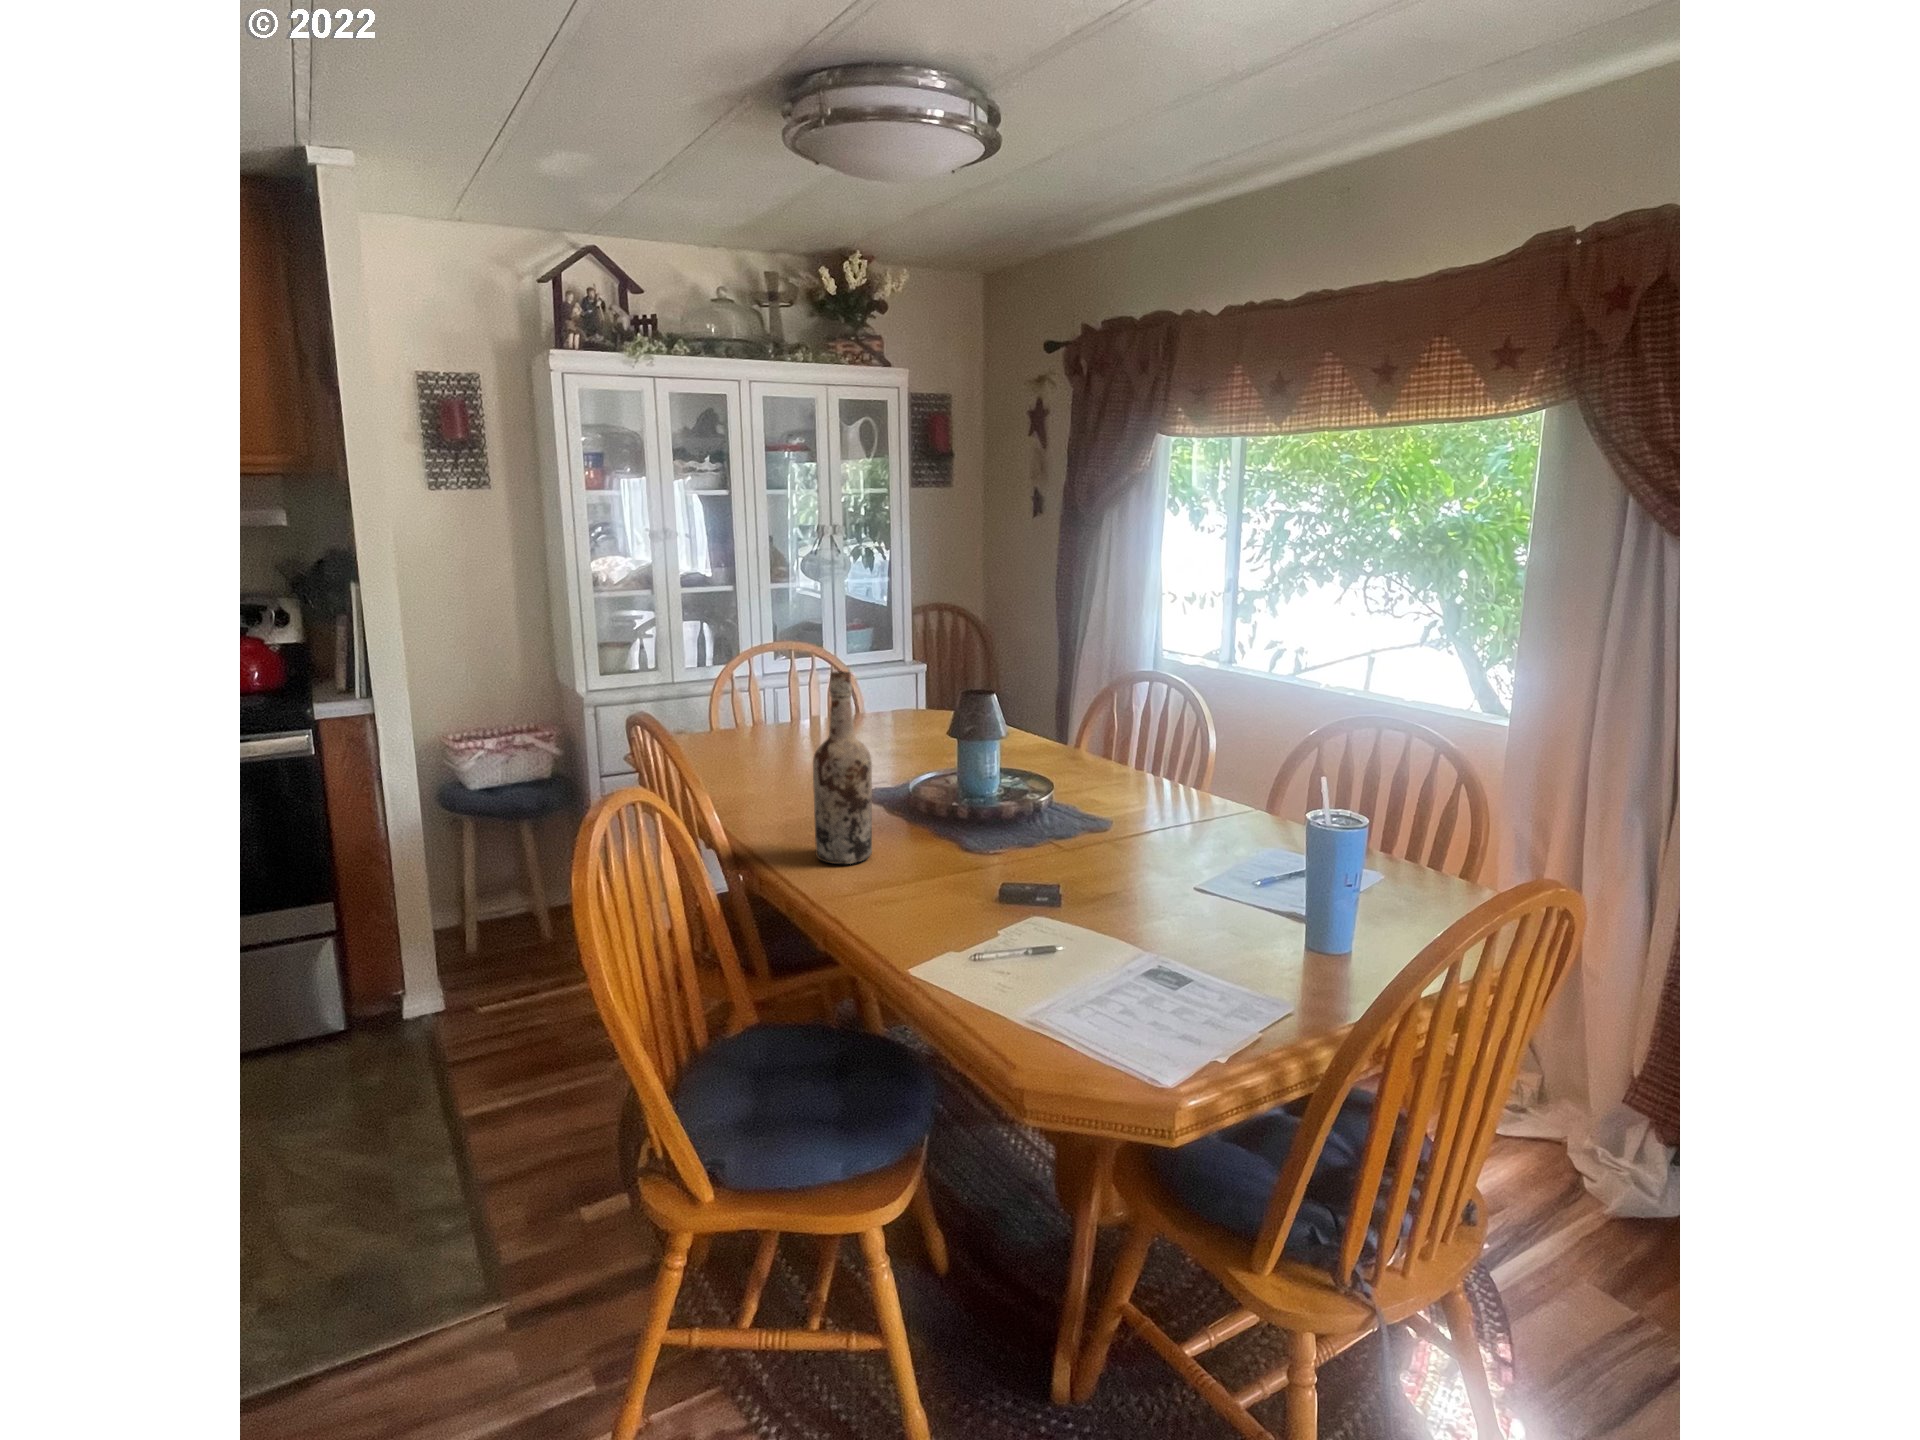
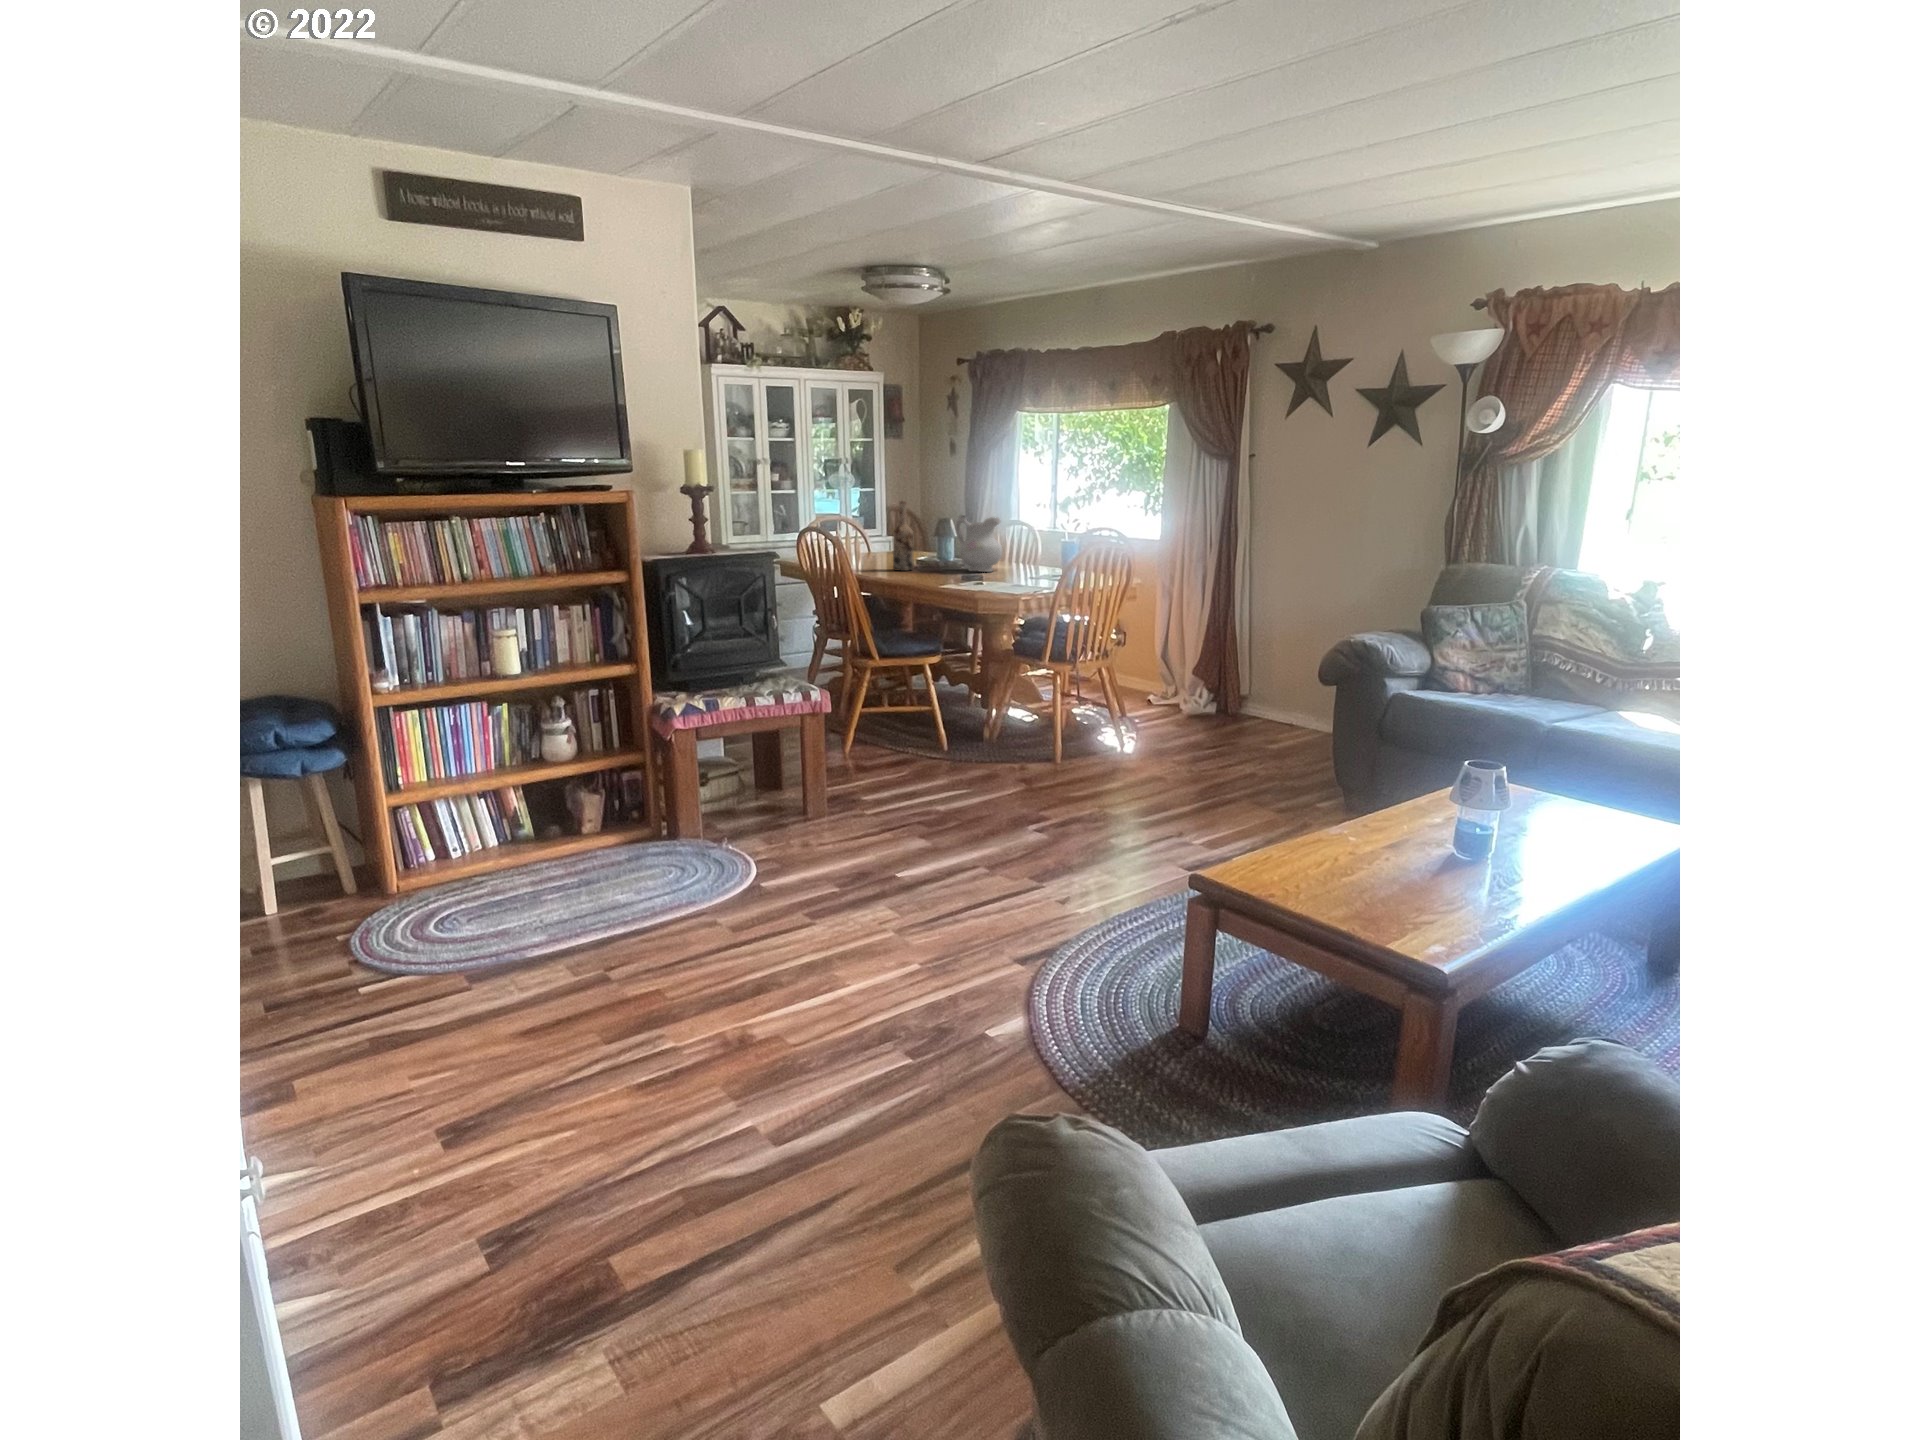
ceramic pitcher: none [988,712,1121,886] -> present [955,515,1002,572]

